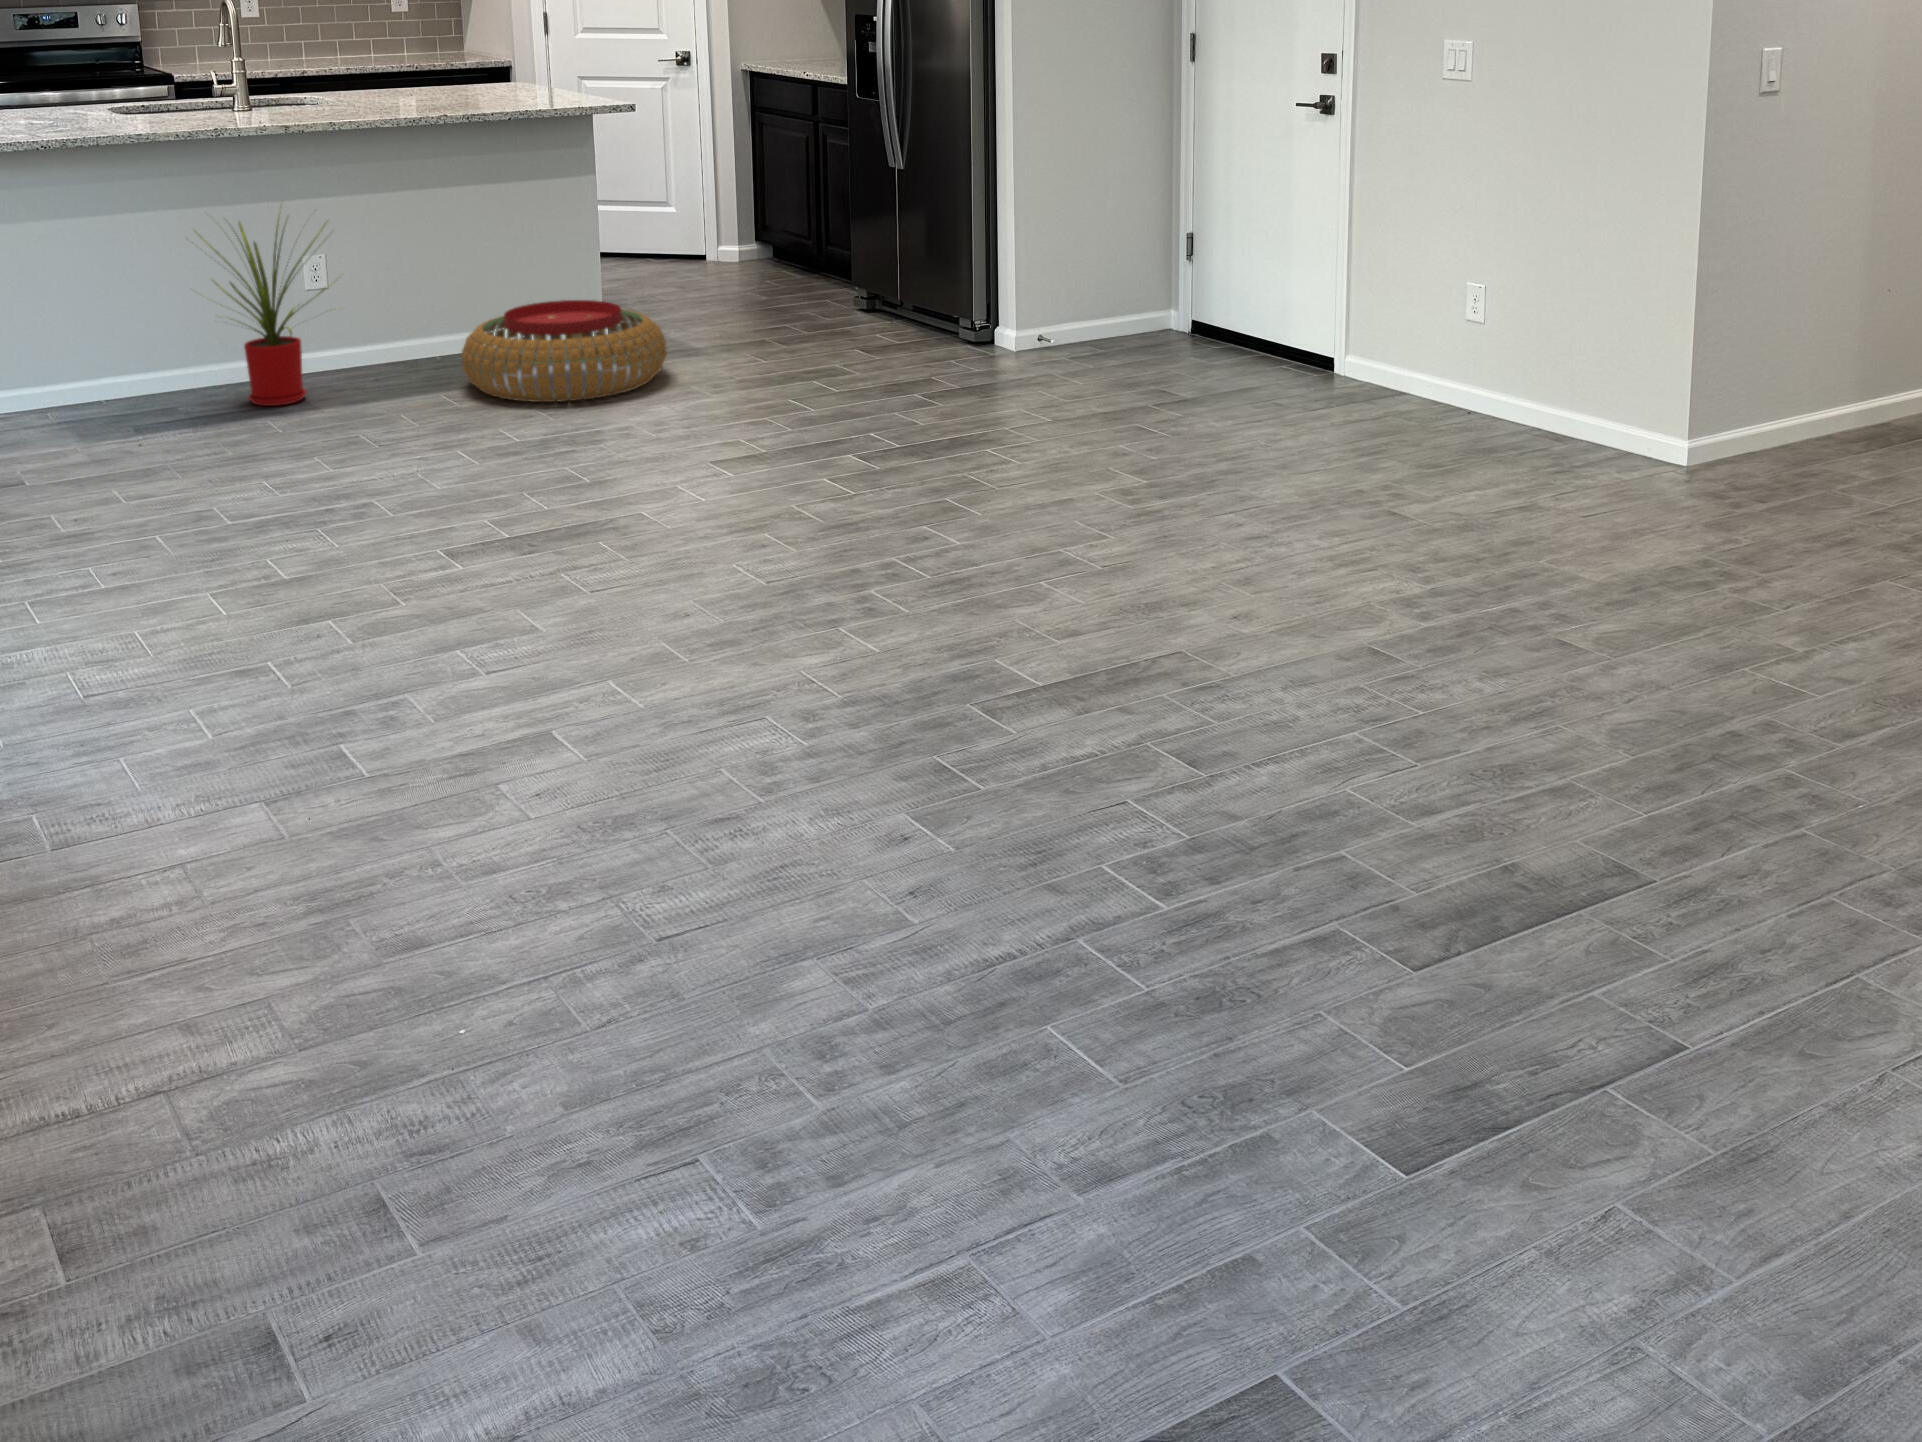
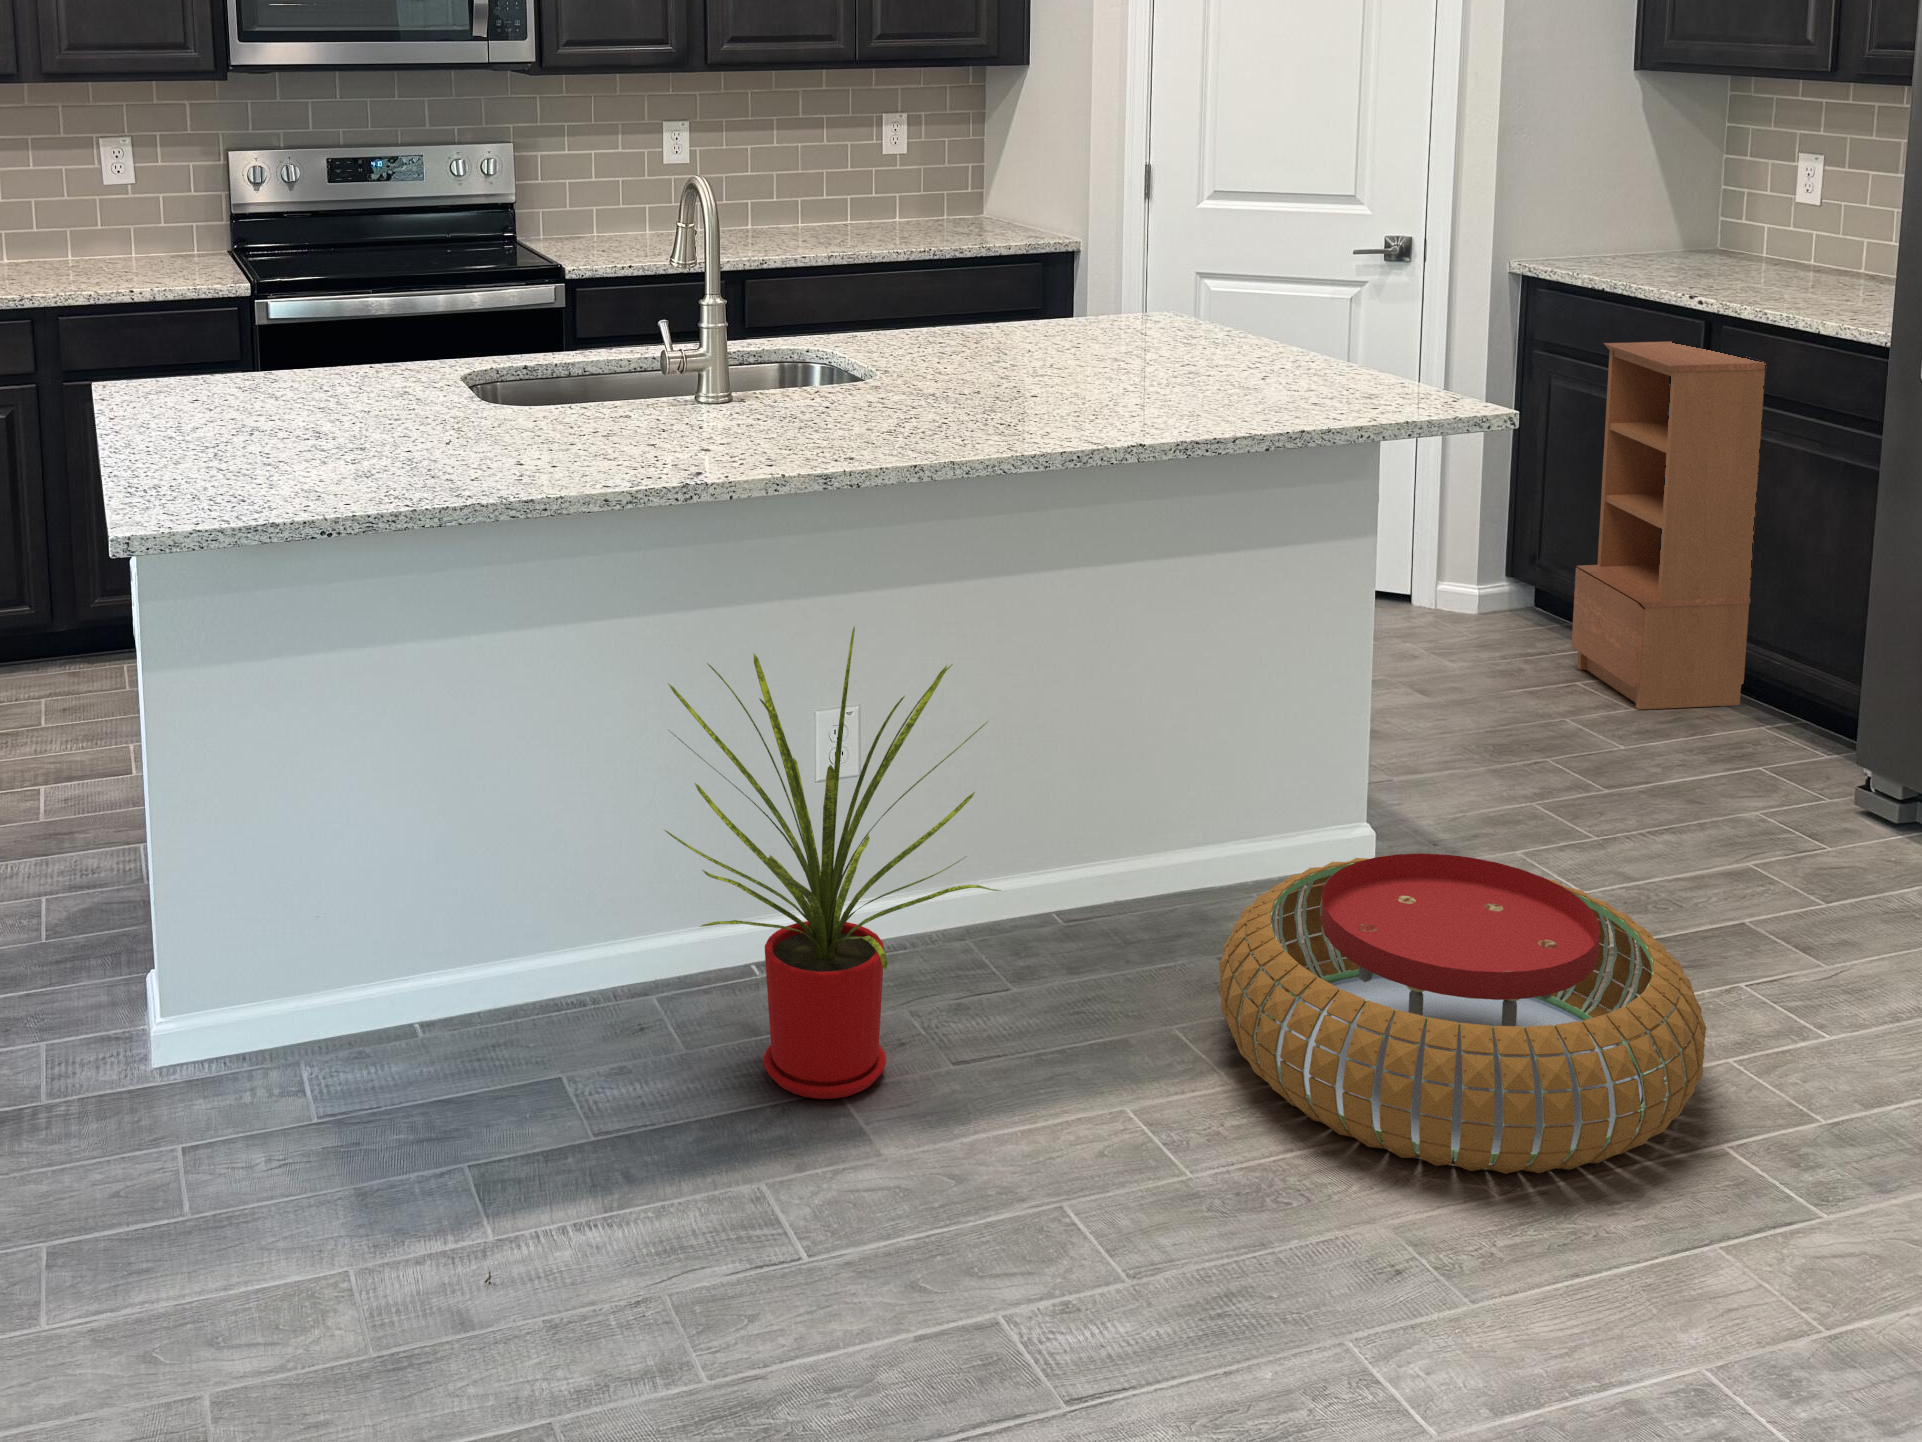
bookcase: none [760,96,835,287] -> present [1572,342,1767,710]

